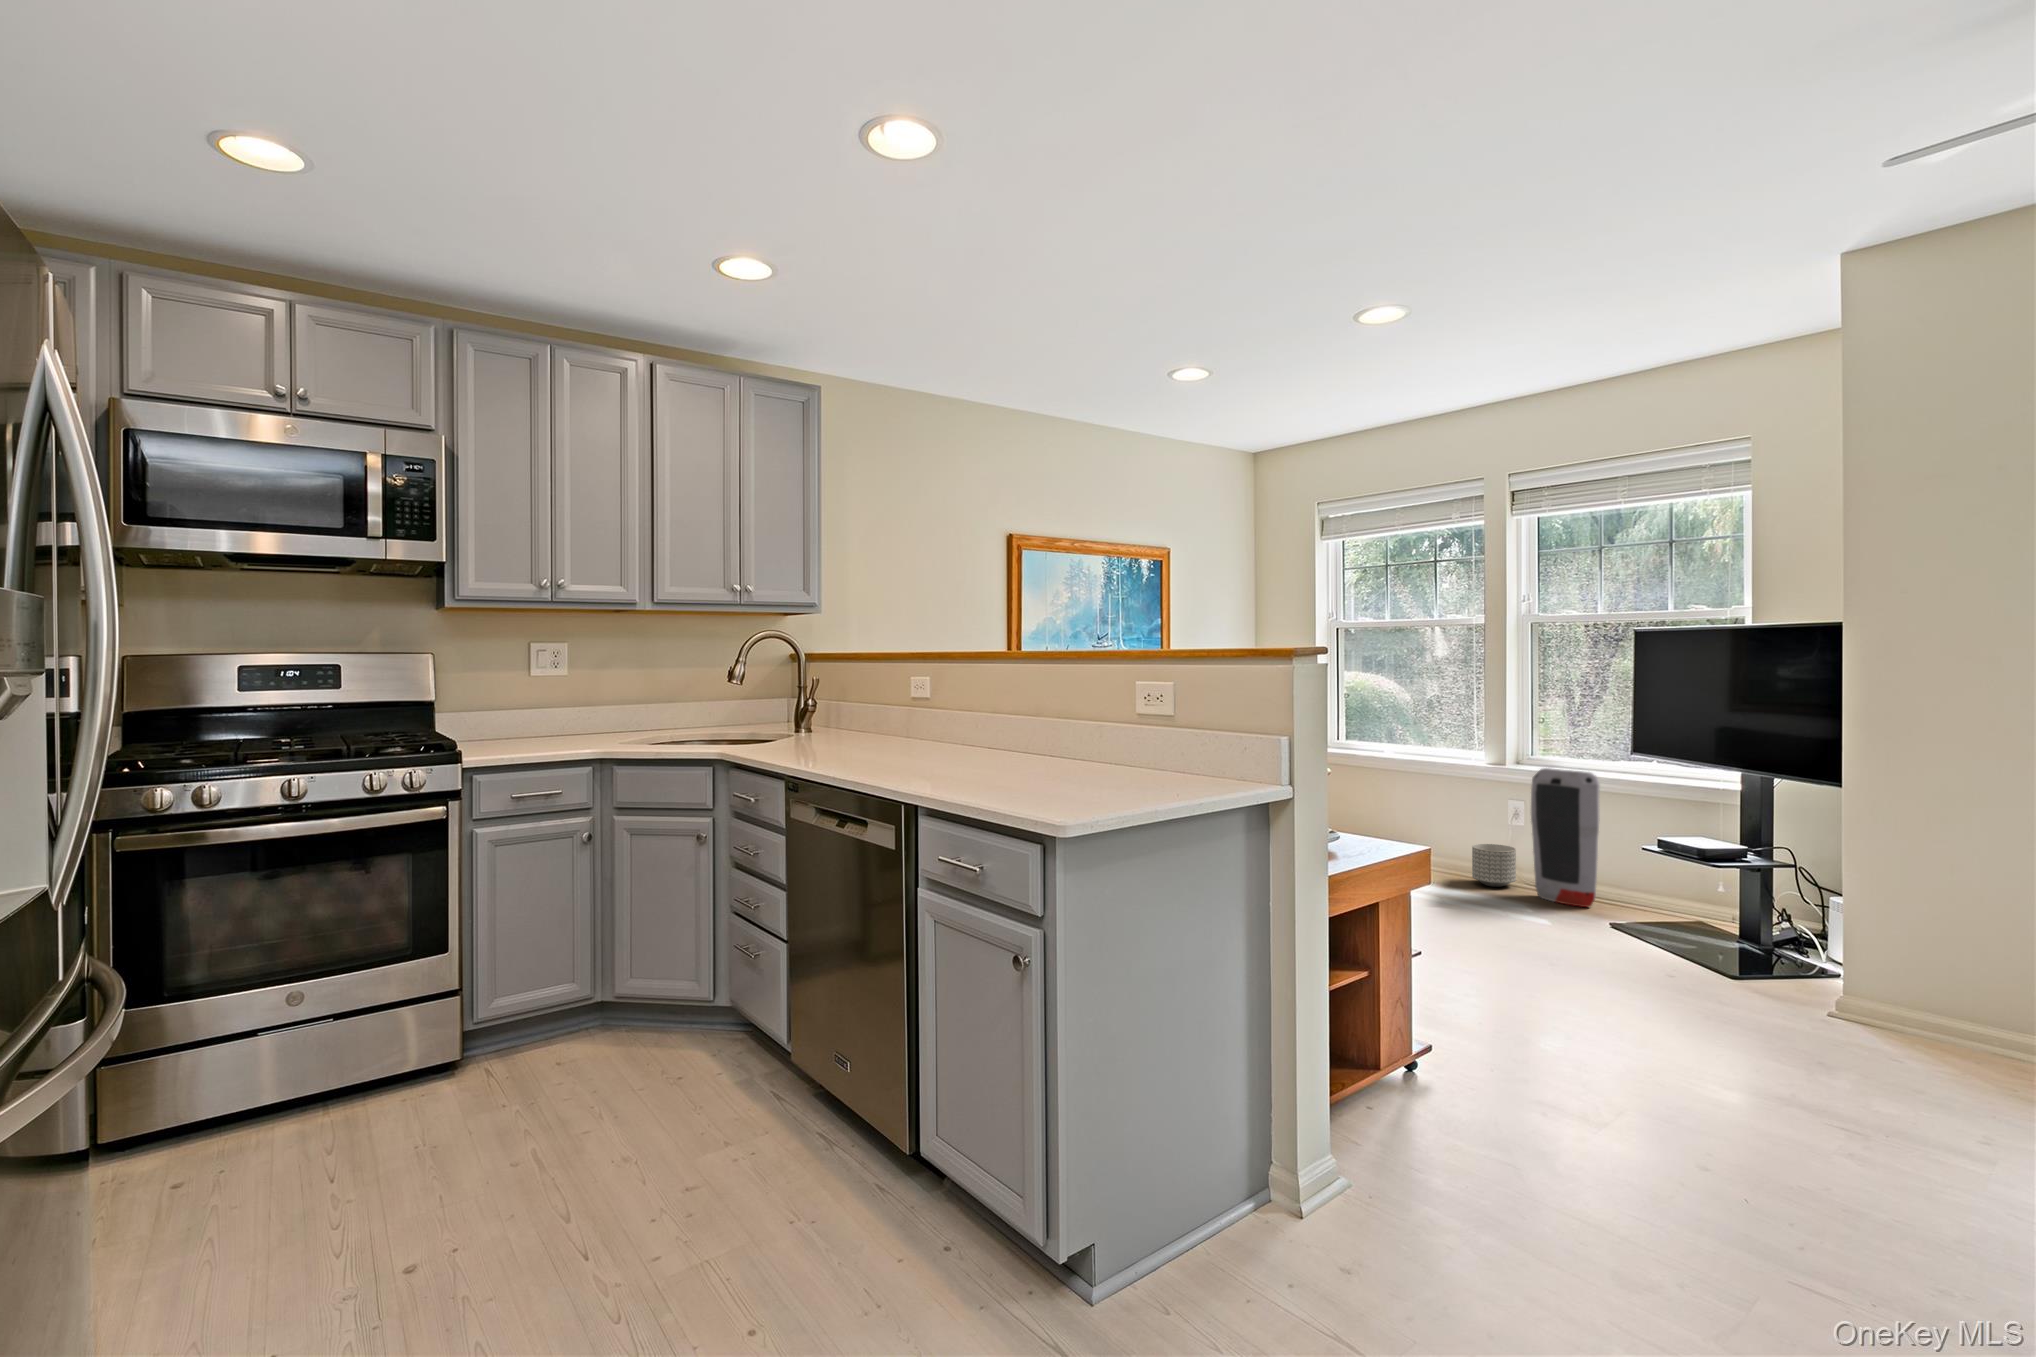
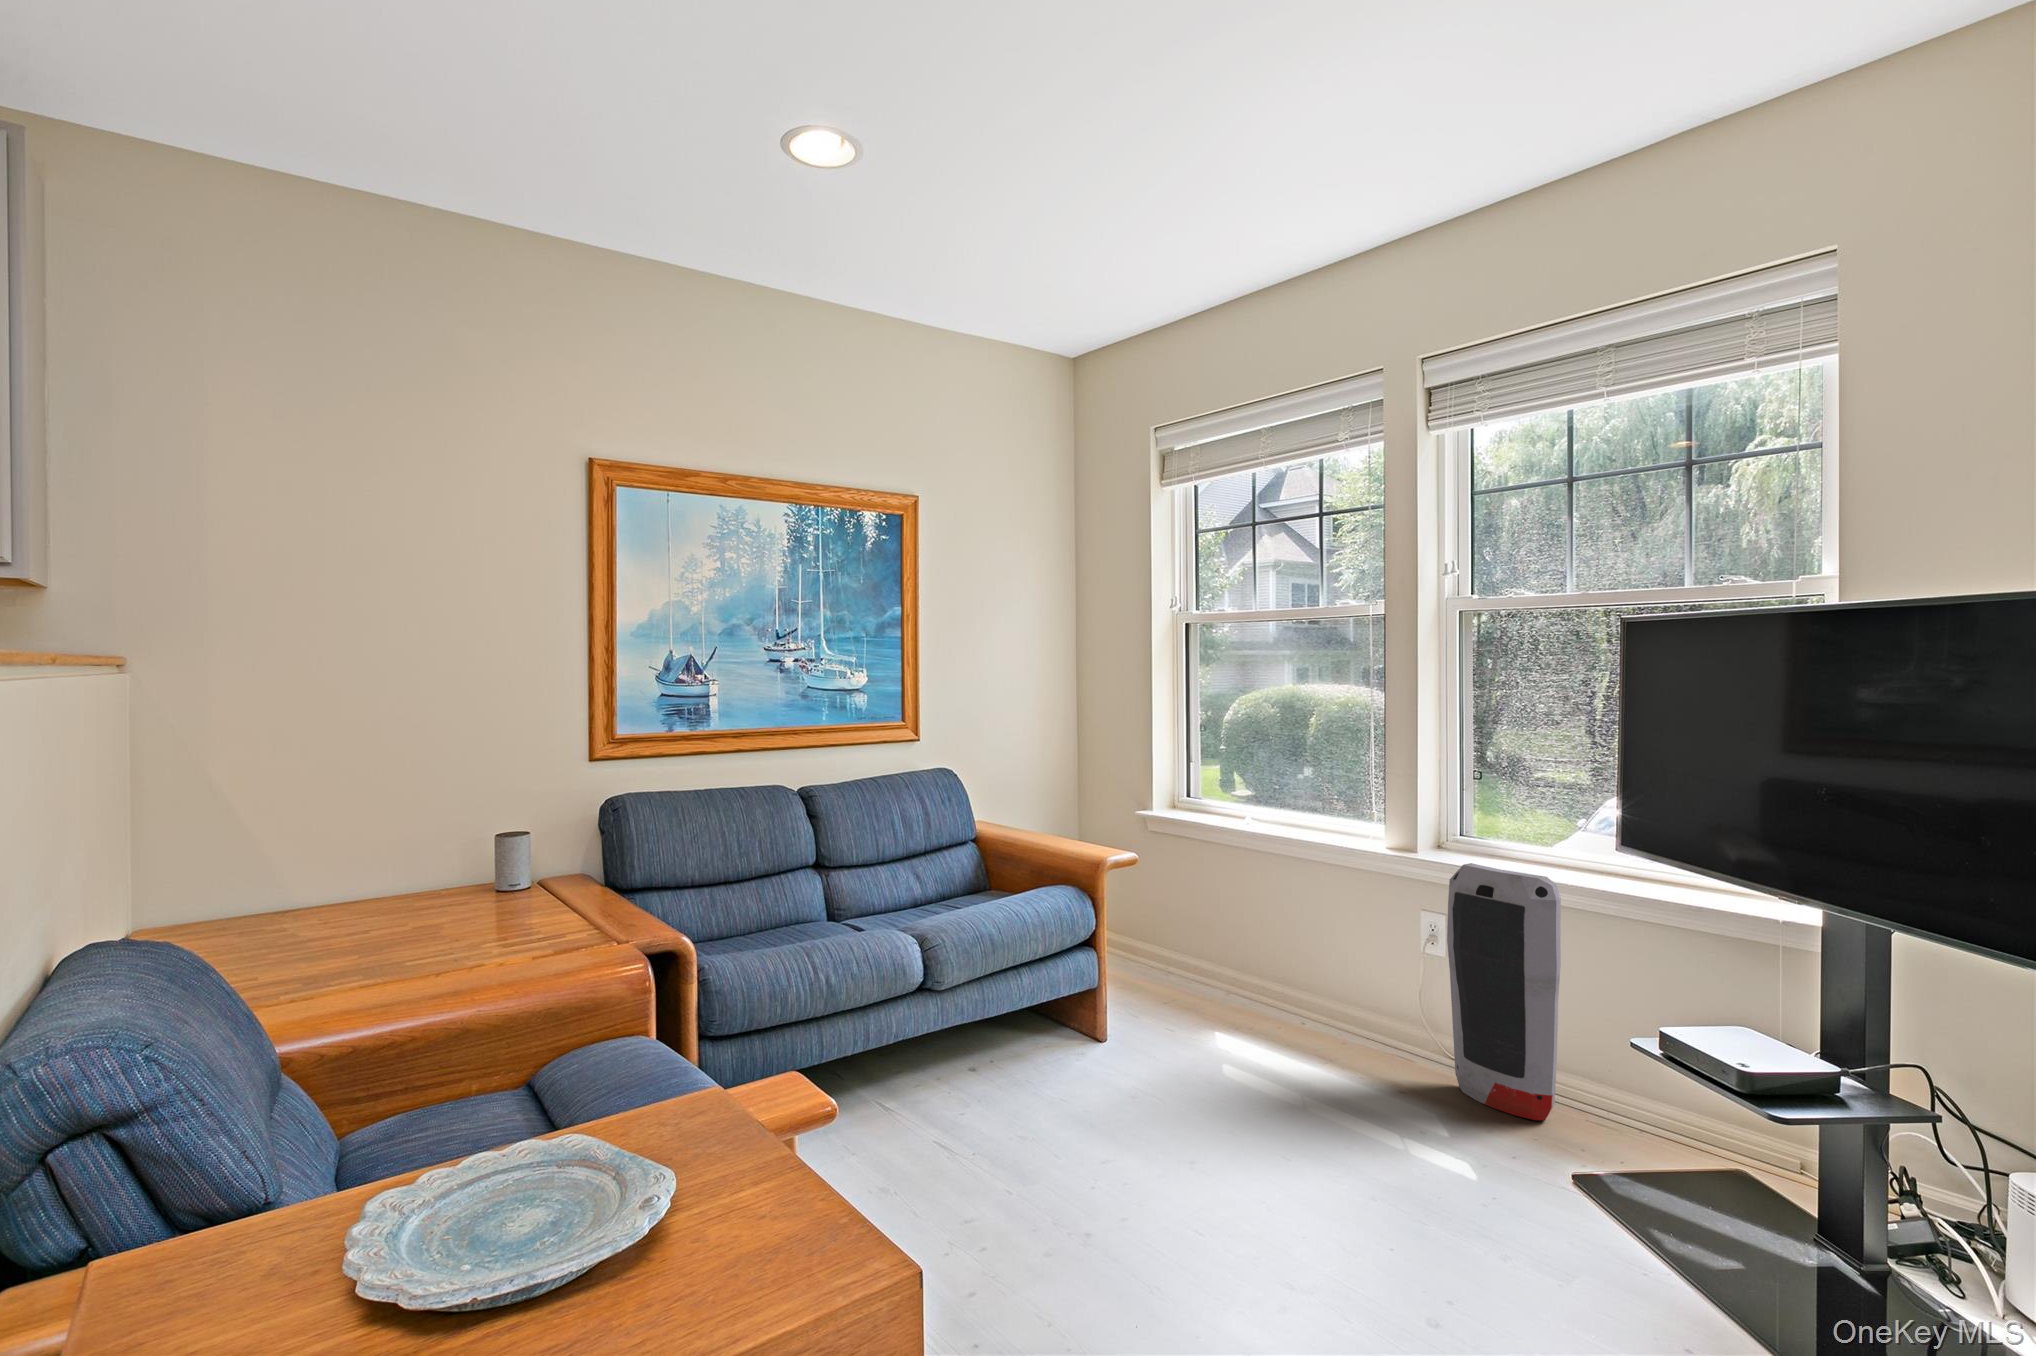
planter: present [1472,844,1516,887] -> none [1357,982,1428,1061]

